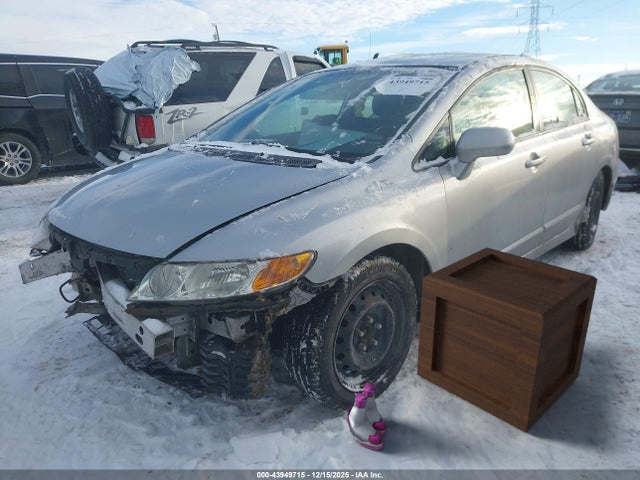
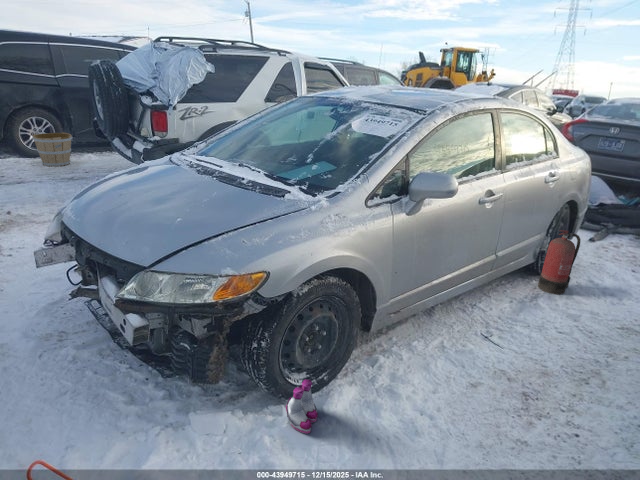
wooden bucket: none [8,154,51,191] -> present [33,132,72,166]
fire extinguisher: none [580,196,622,267] -> present [538,230,581,295]
wooden crate: present [417,248,597,432] -> none [356,274,510,433]

